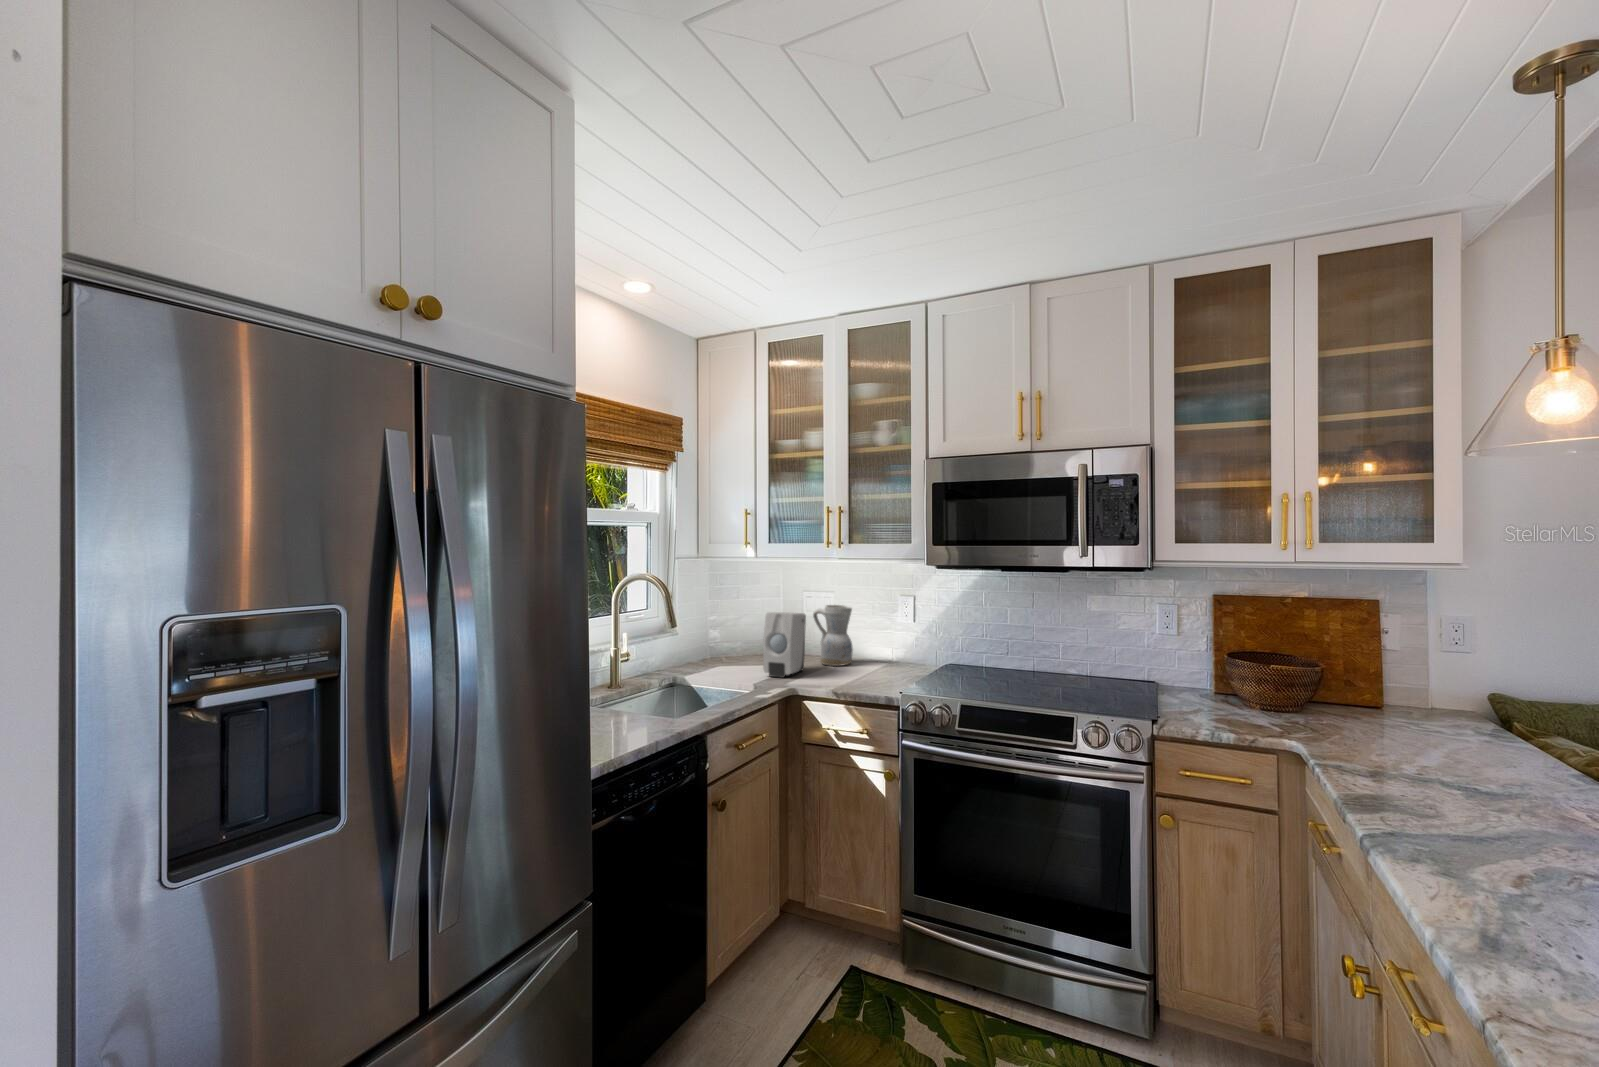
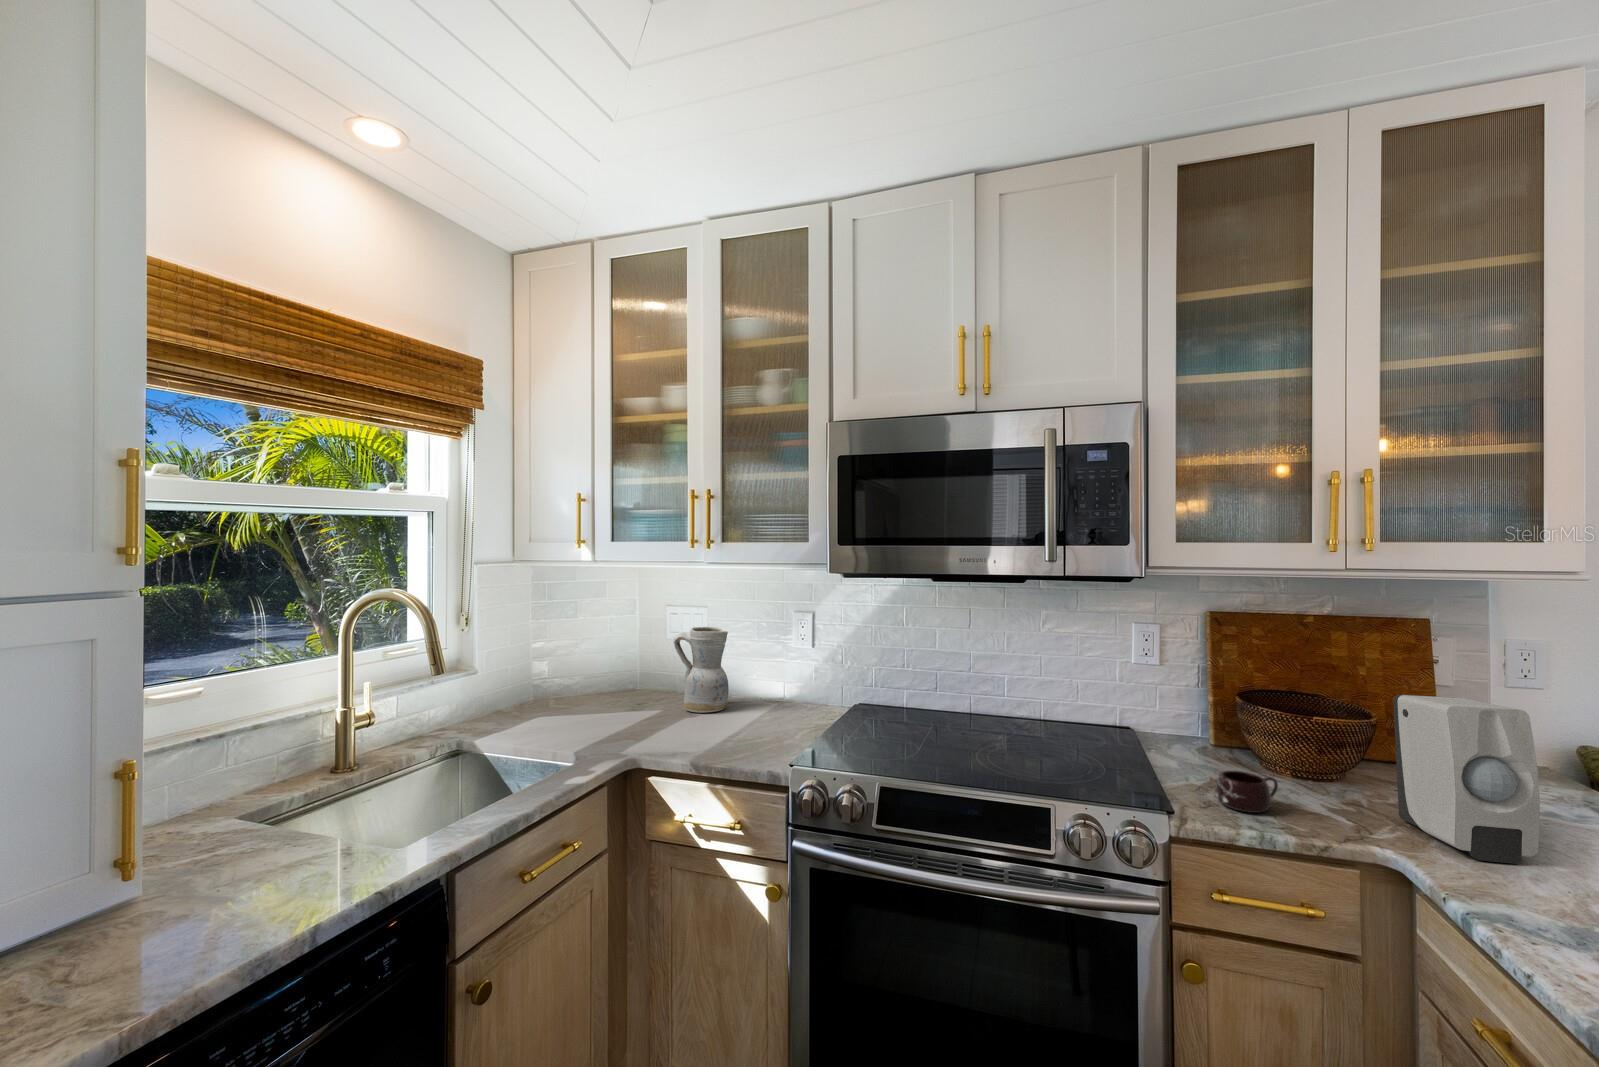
soap dispenser: present [763,612,806,678] -> present [1393,695,1540,864]
mug: none [1191,698,1236,724] -> present [1215,771,1278,813]

